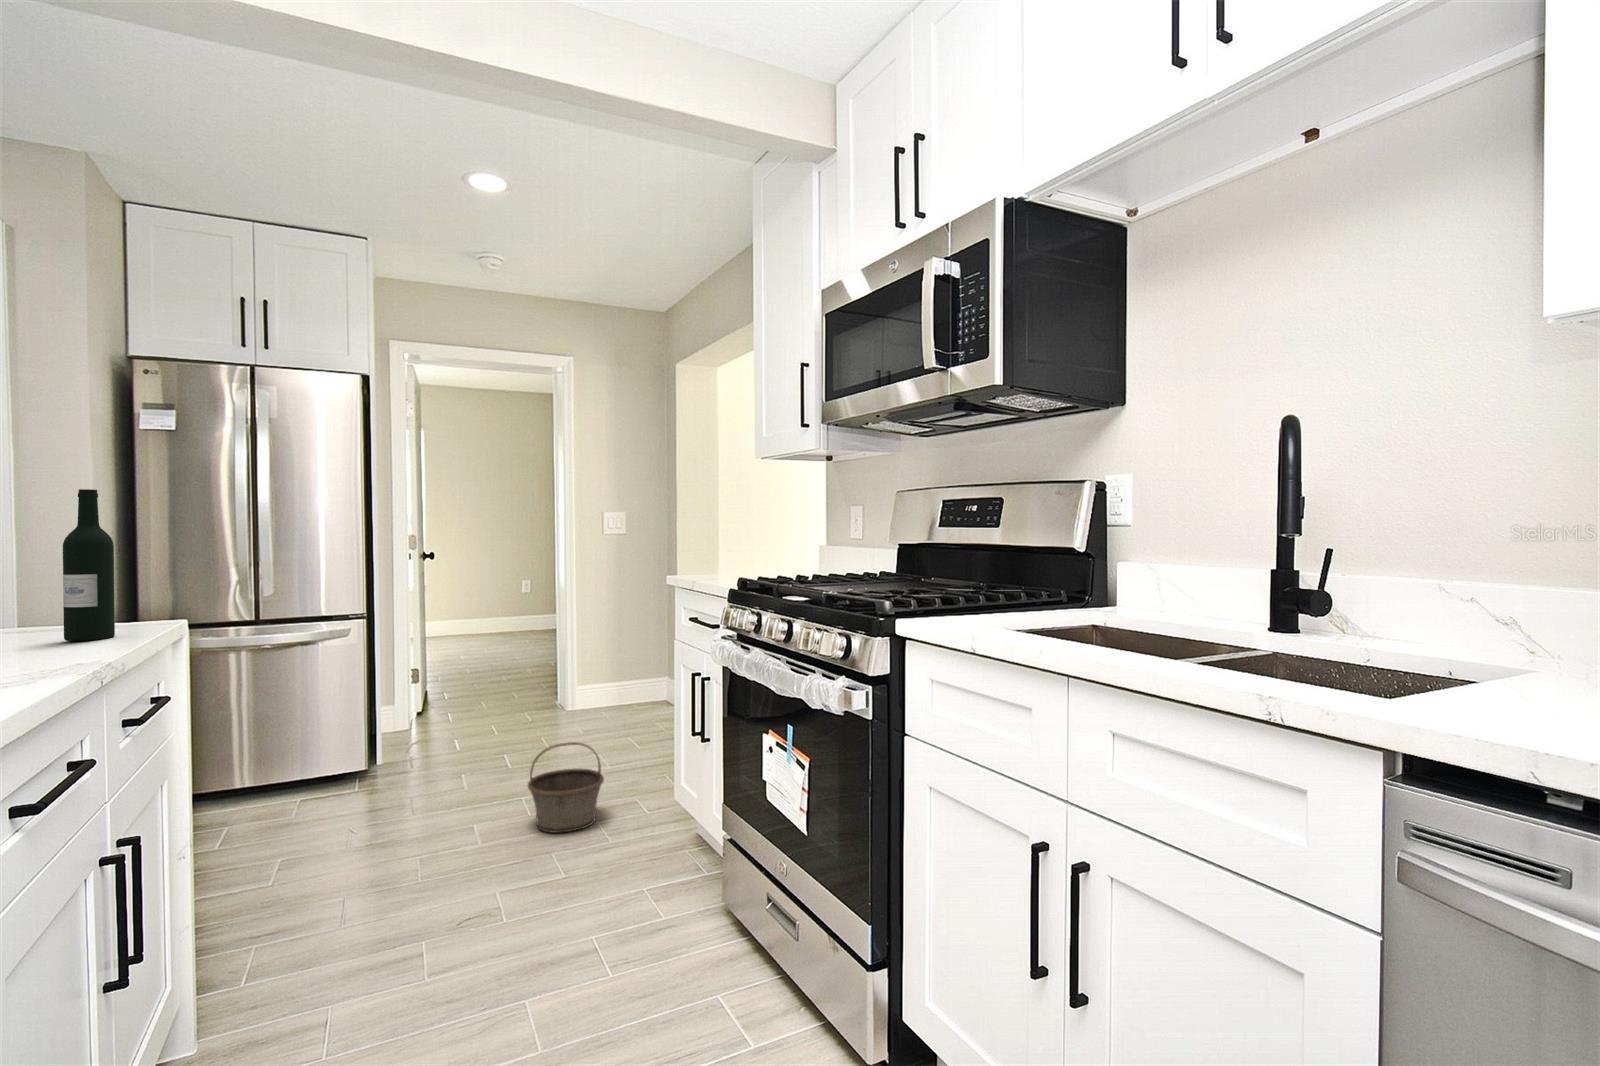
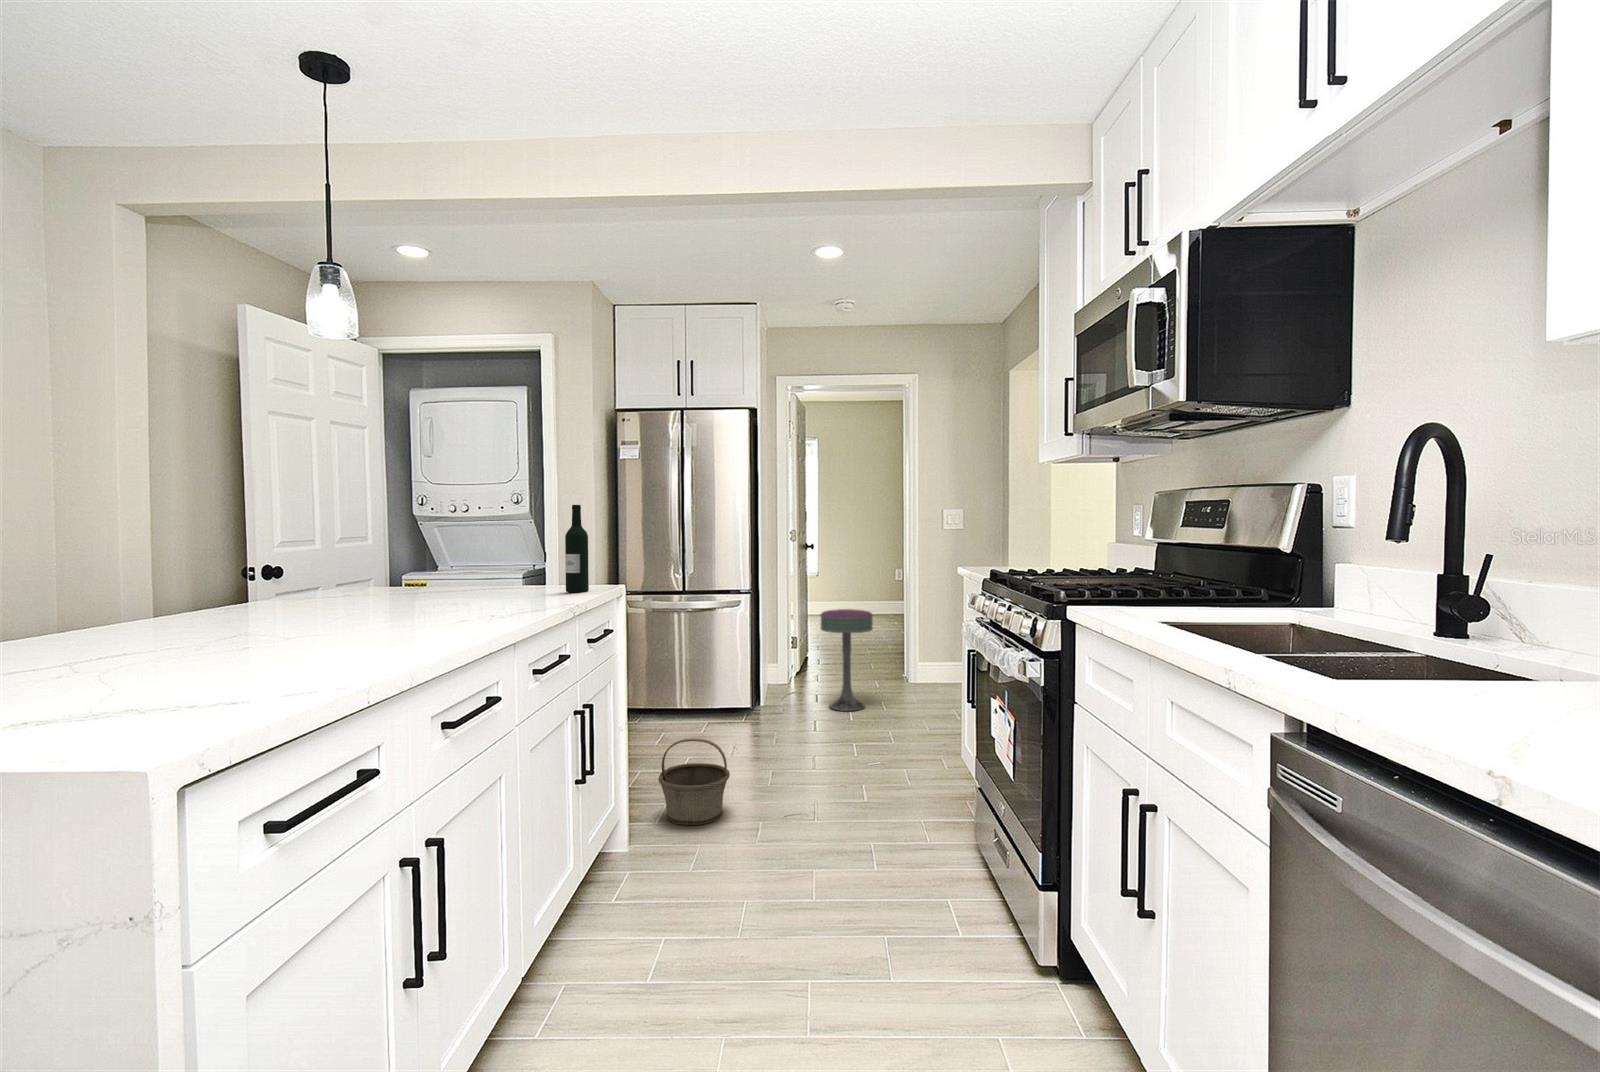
bar stool: none [463,632,533,761] -> present [820,609,873,711]
basket: present [528,742,604,833] -> present [658,738,730,825]

